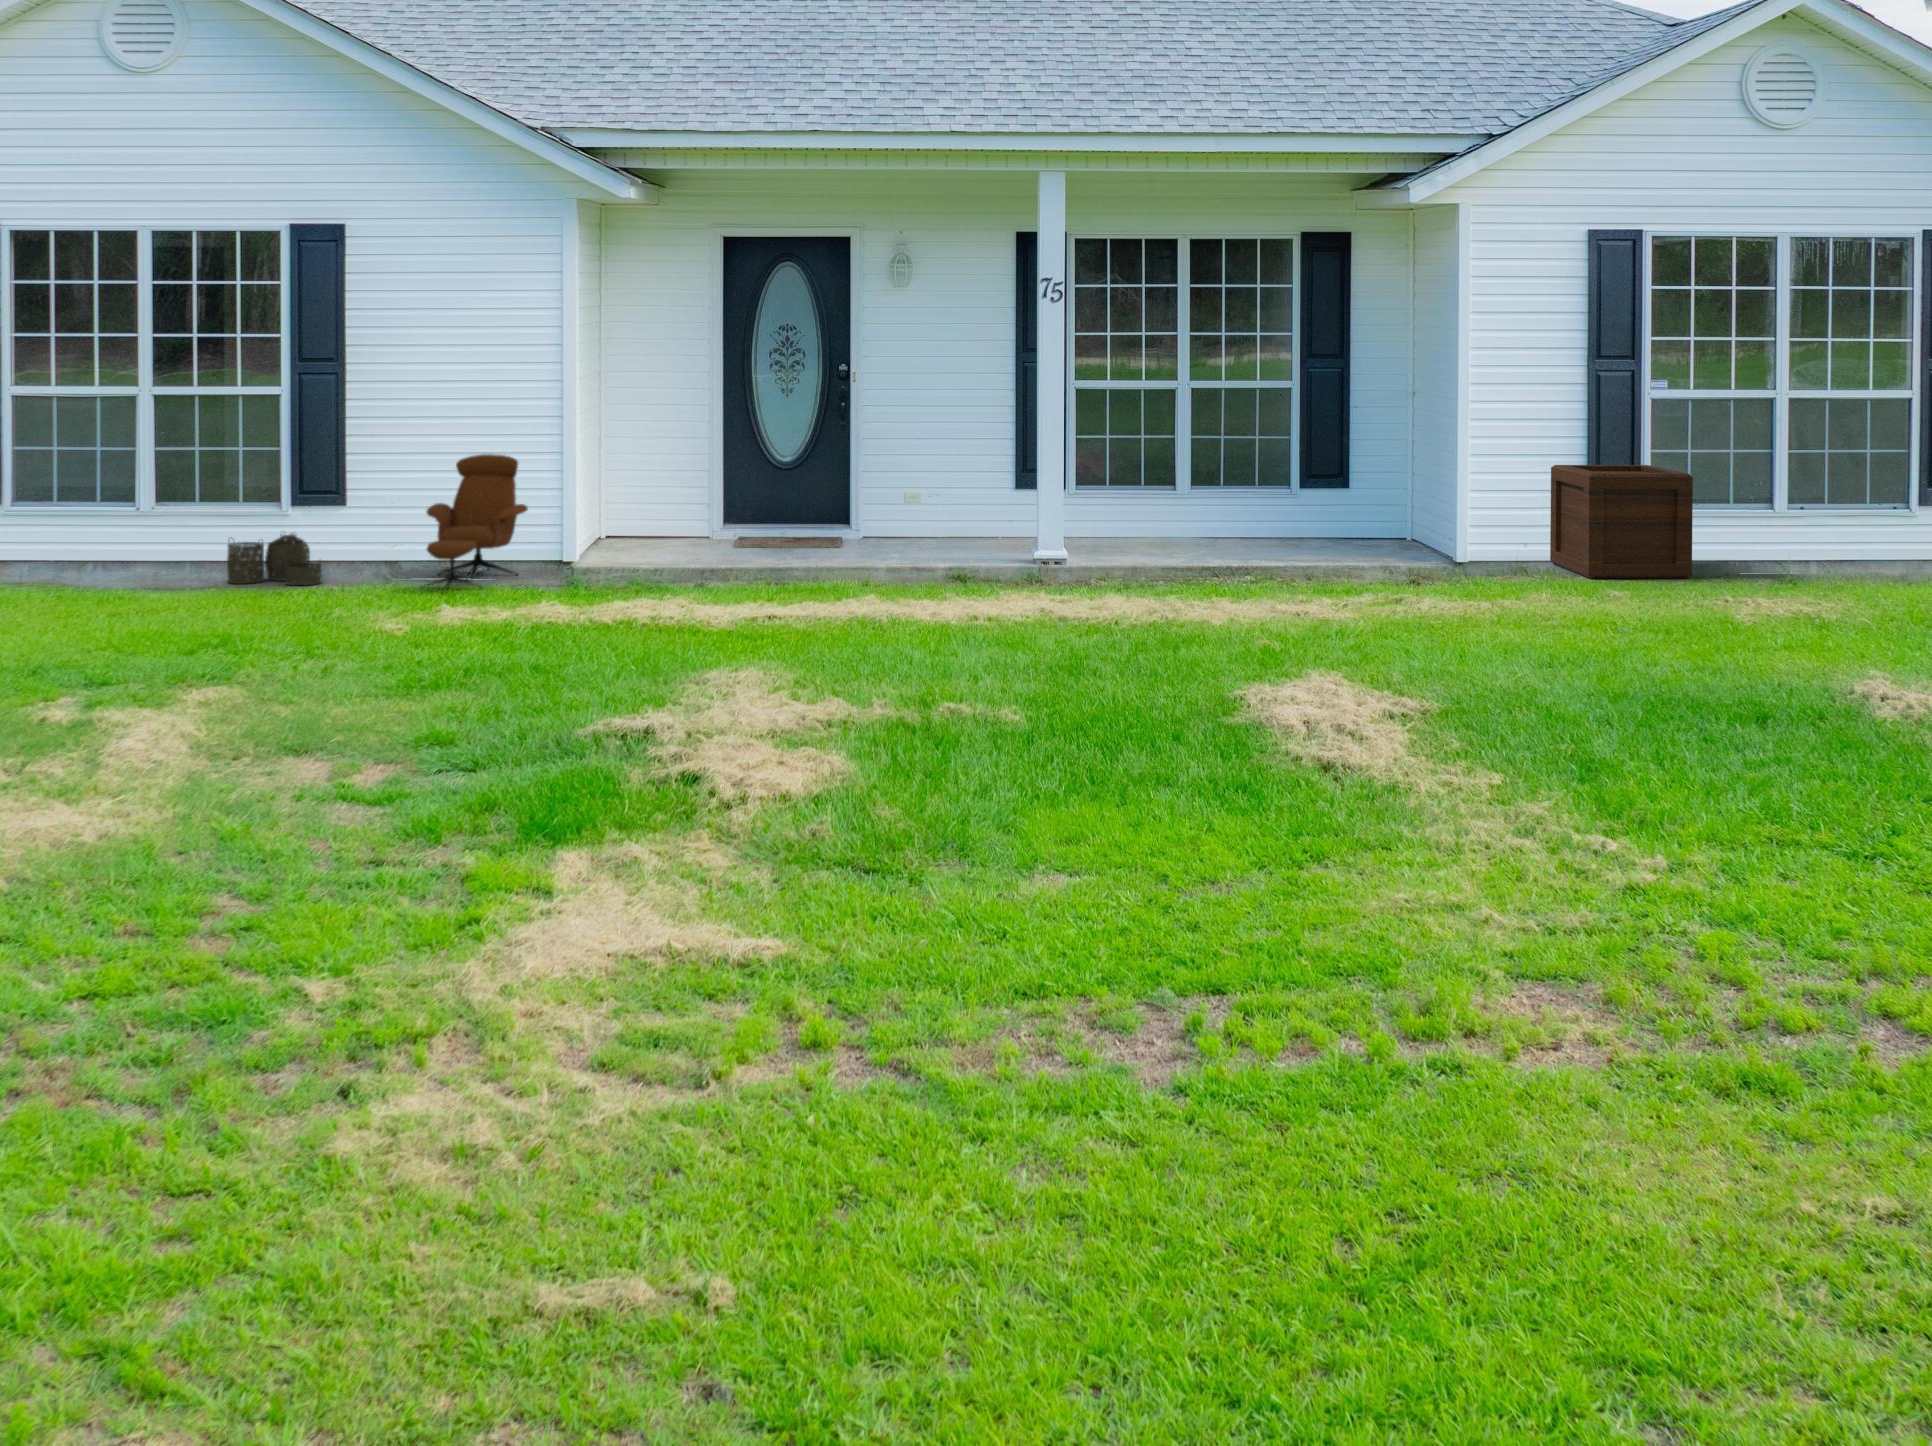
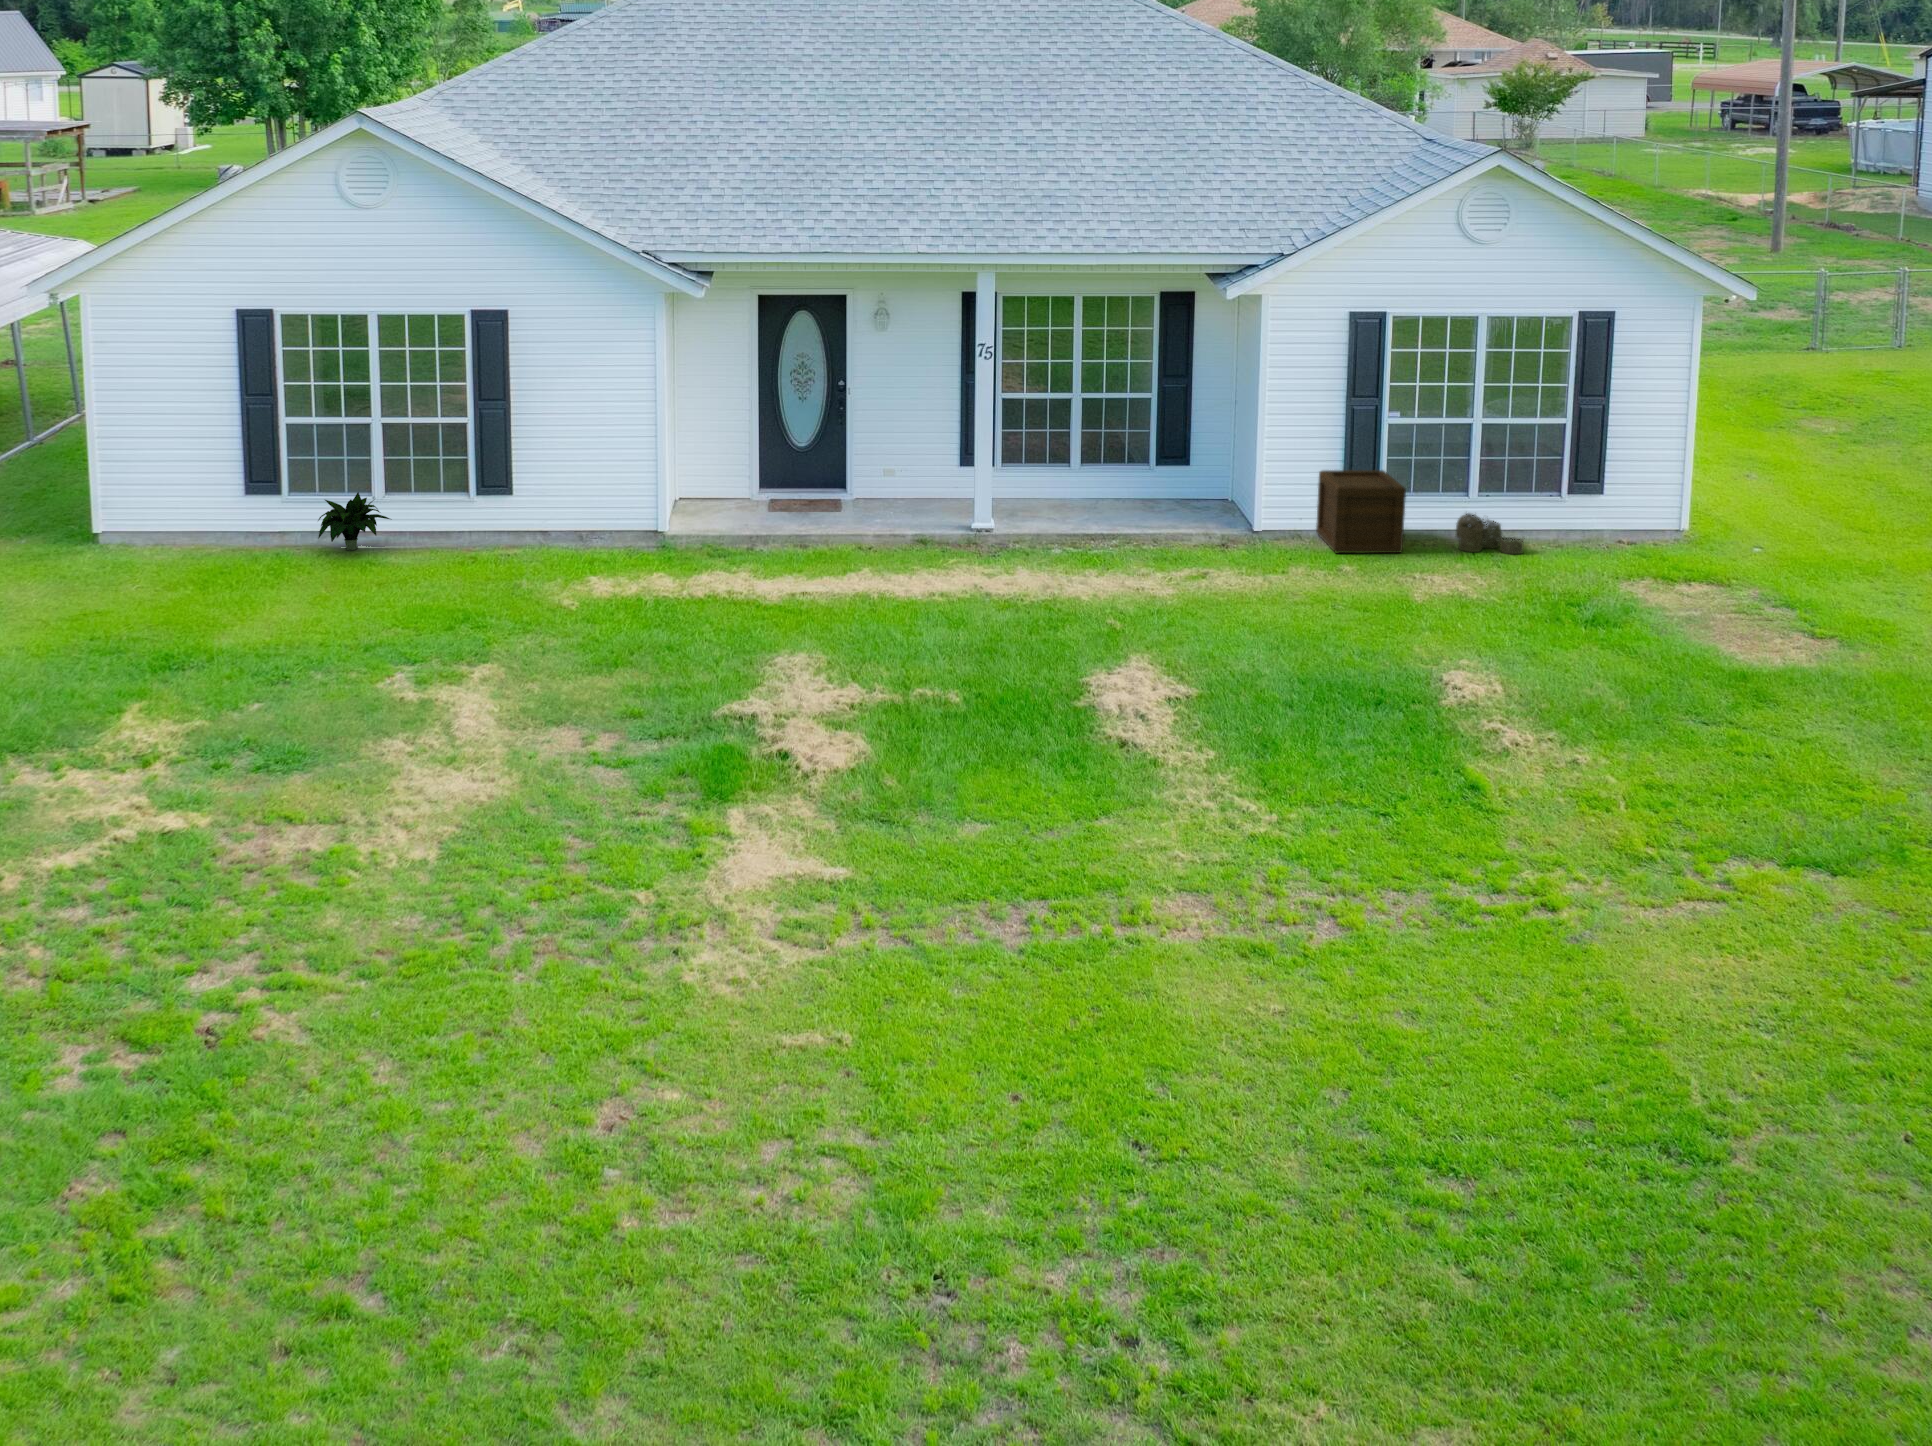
lounge chair: present [426,454,528,592] -> none [570,465,636,570]
potted plant: none [38,488,160,578] -> present [318,492,390,550]
woven basket: present [227,533,322,585] -> present [1455,513,1524,554]

